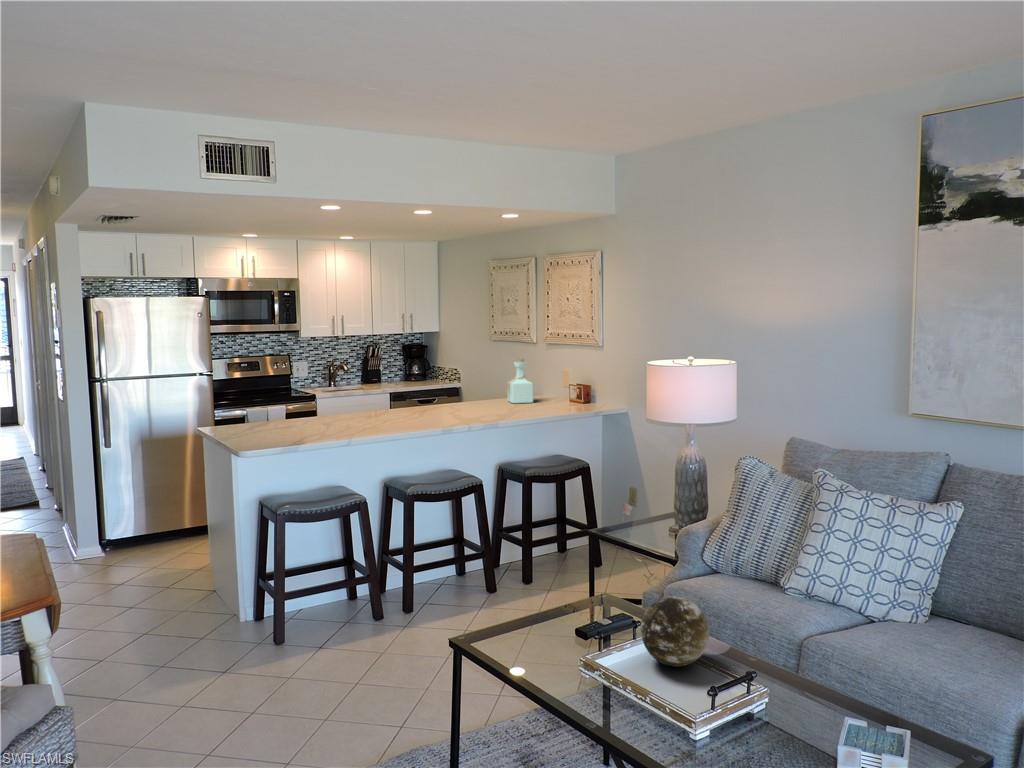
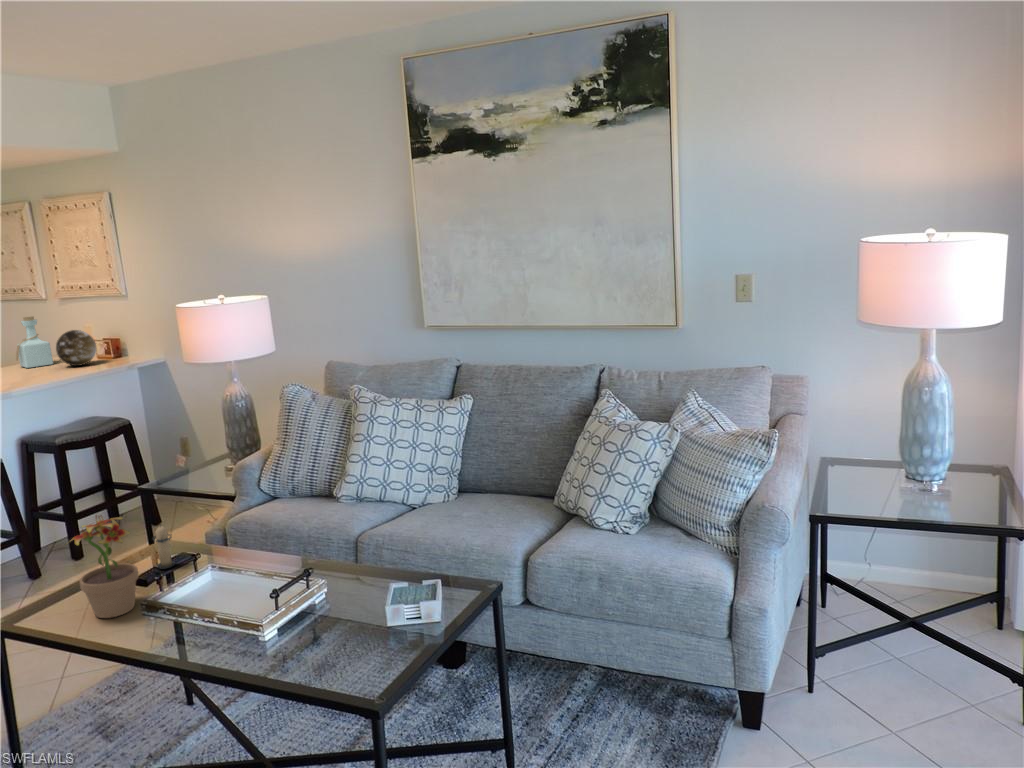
potted plant: none [523,562,581,665] -> present [71,516,138,618]
candle: none [595,580,617,627] -> present [152,526,175,569]
decorative orb: present [641,596,709,667] -> present [56,330,96,366]

